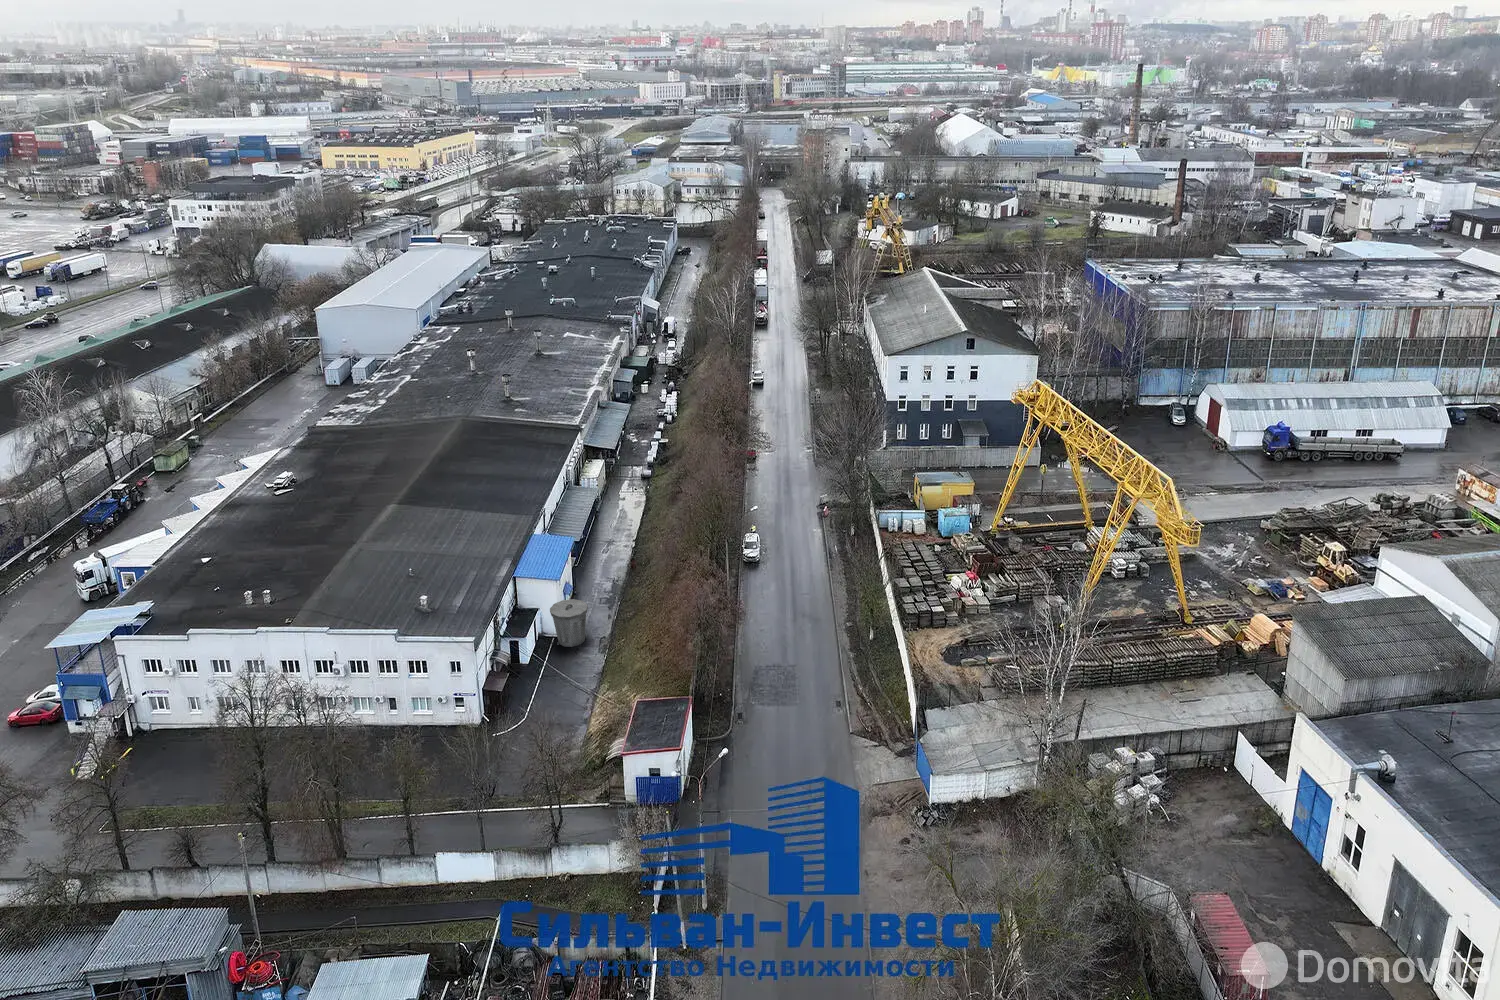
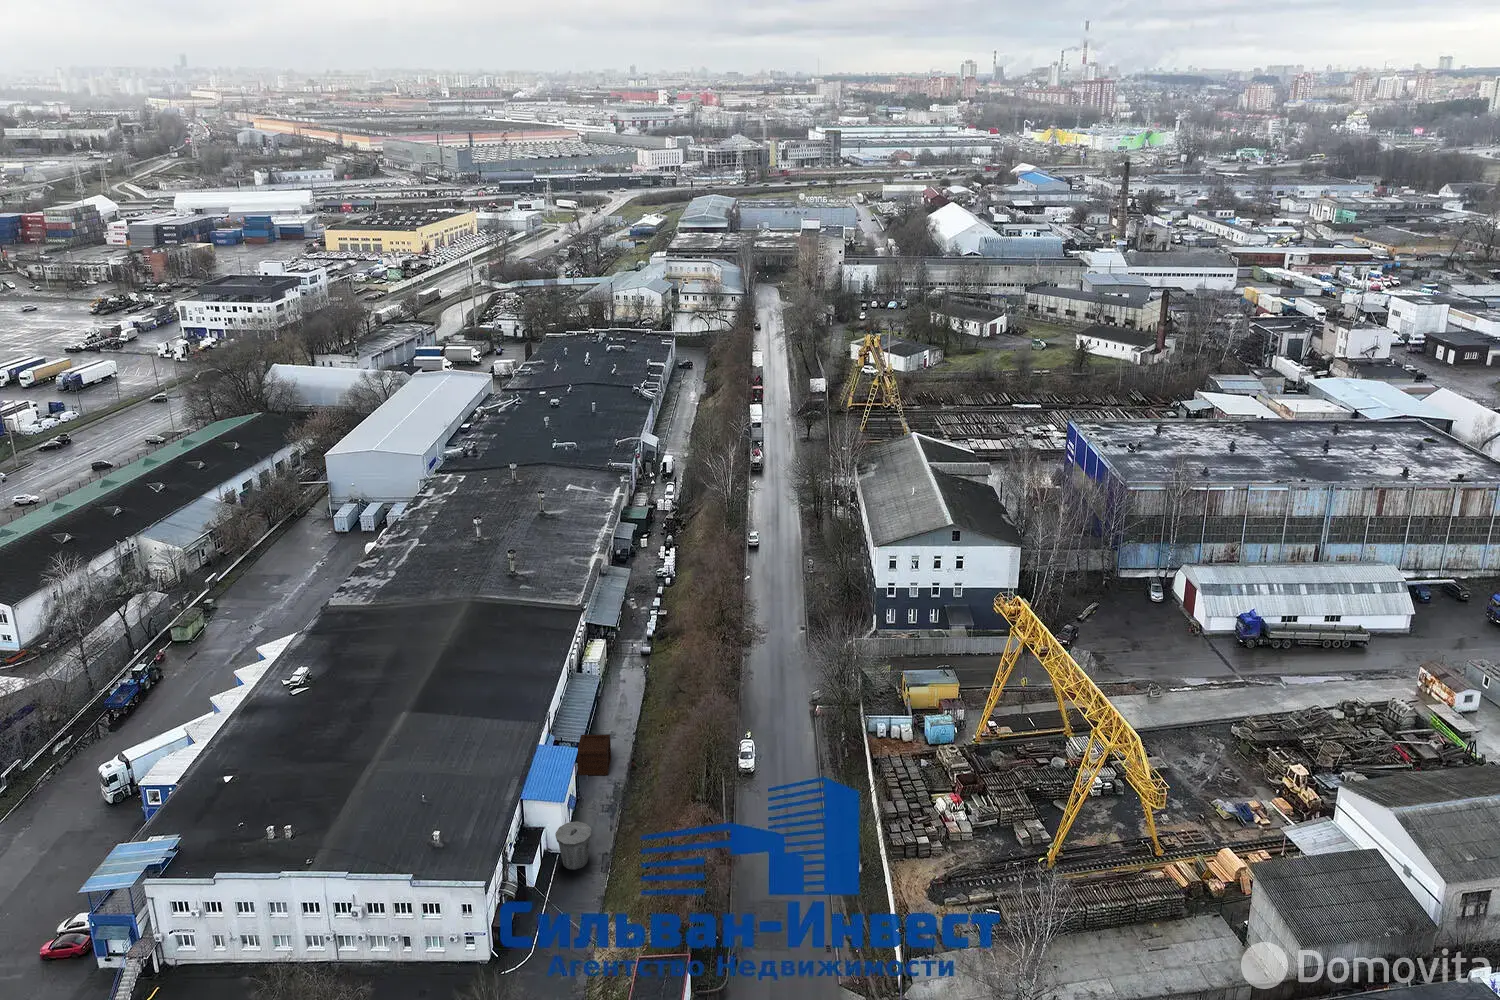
wooden crate: none [574,532,610,572] -> present [577,735,611,775]

